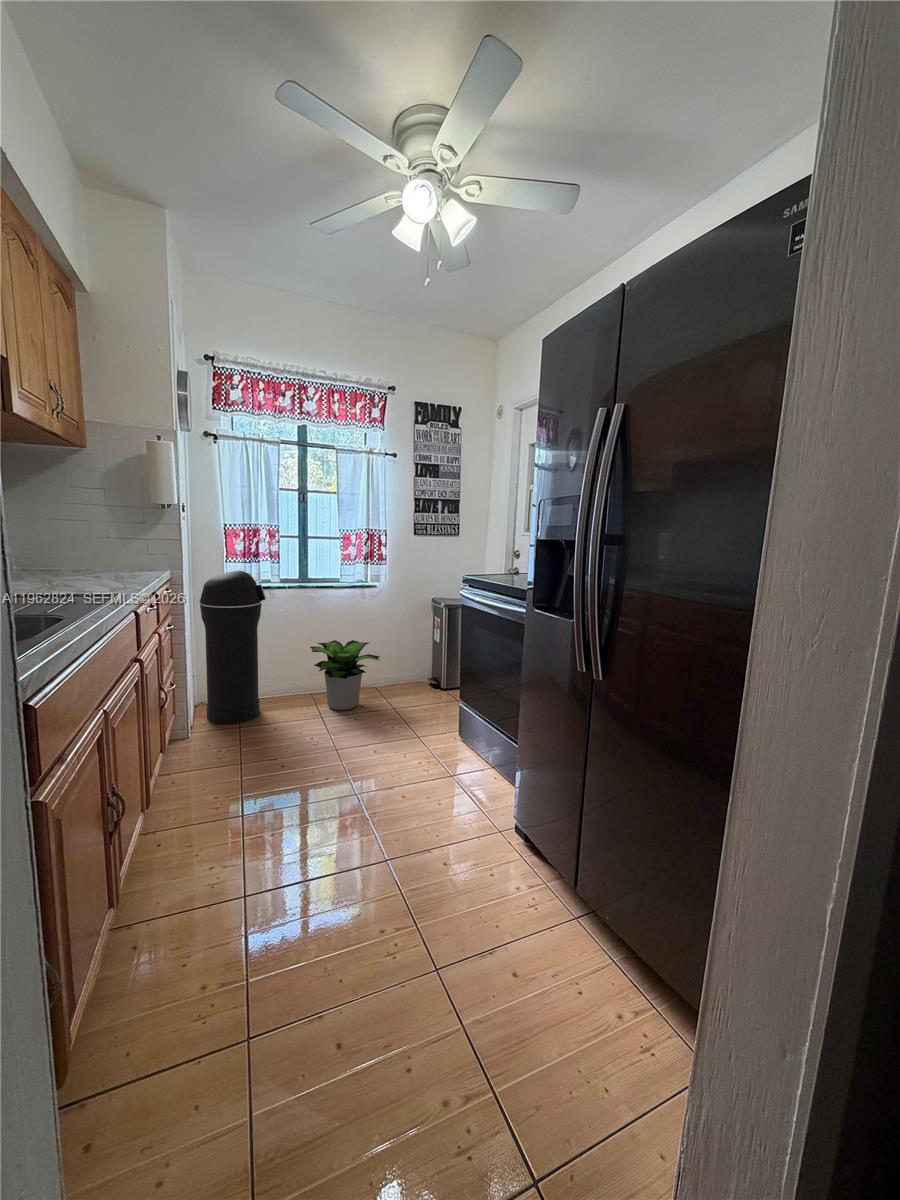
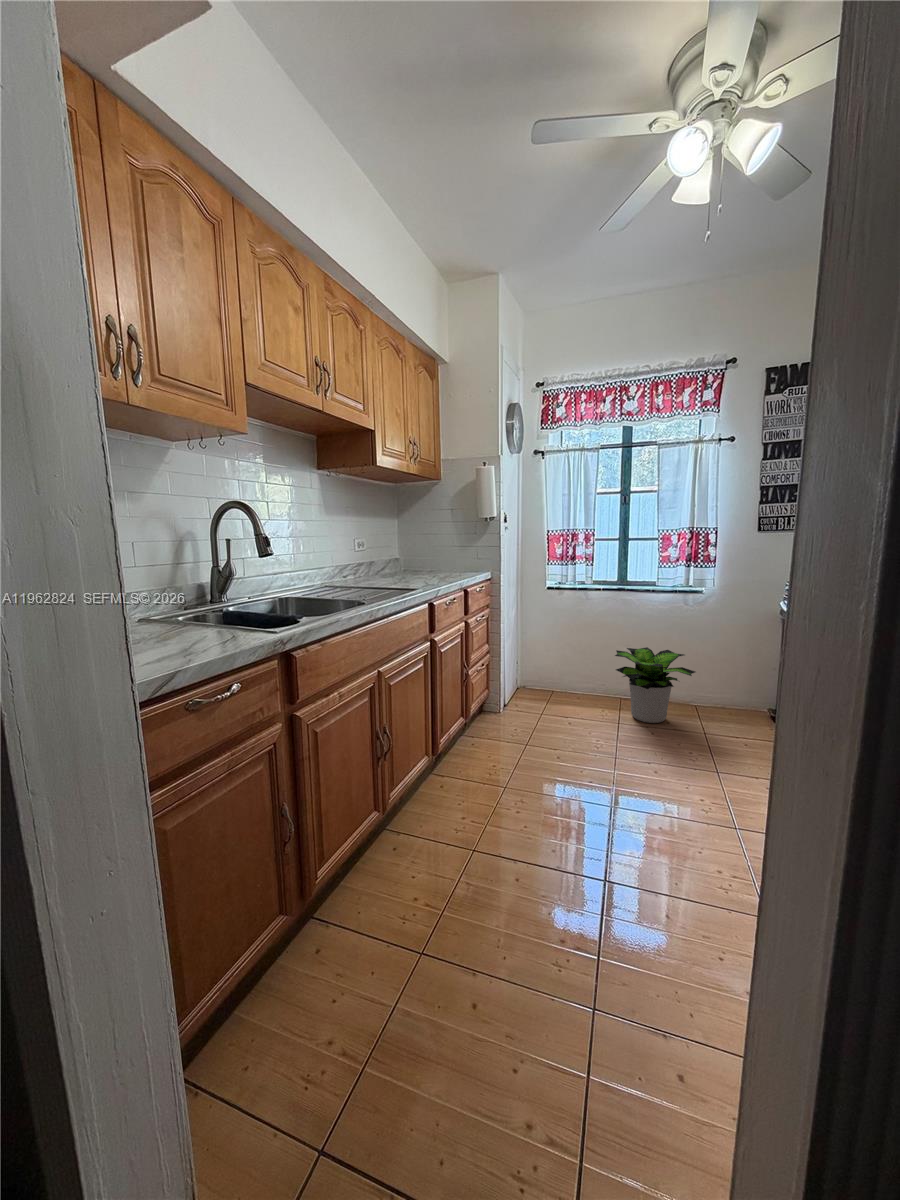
trash can: present [200,571,266,724] -> none [519,573,575,711]

